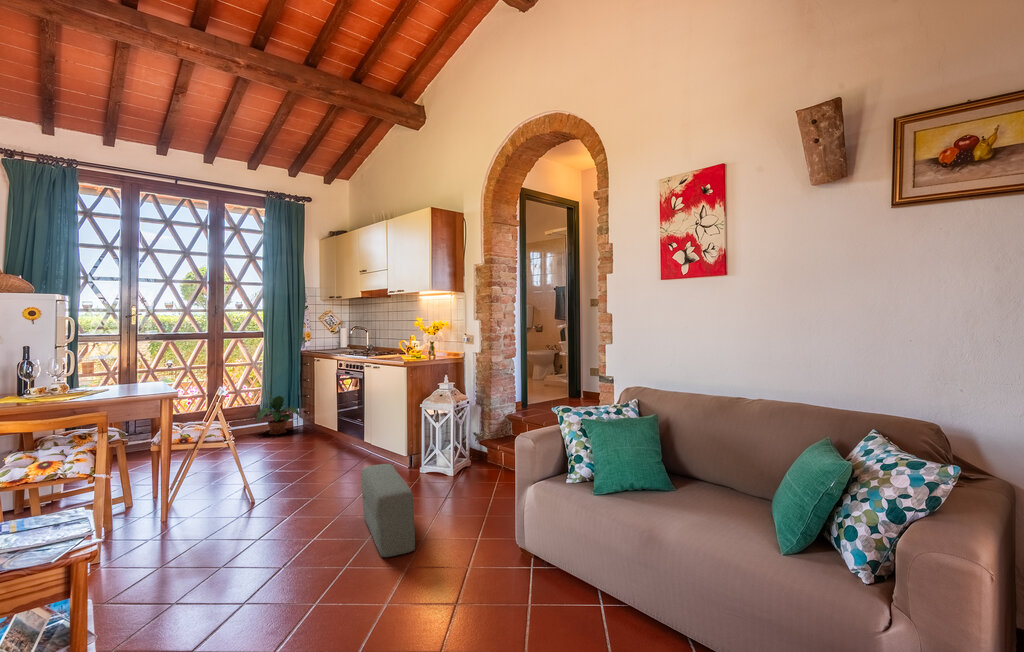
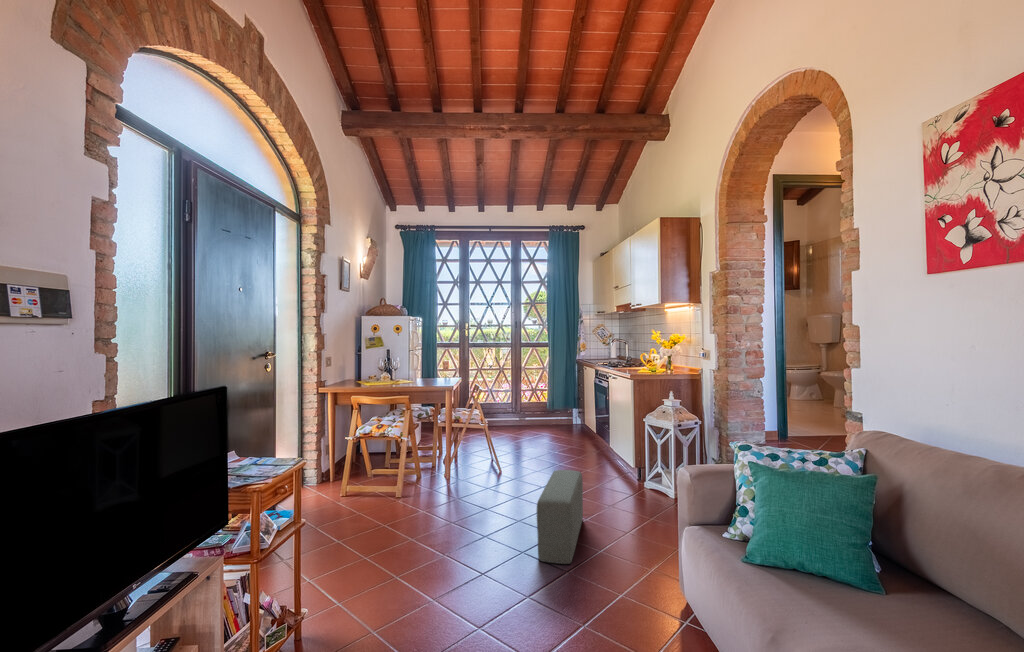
potted plant: present [254,389,299,434] -> none [534,389,568,429]

